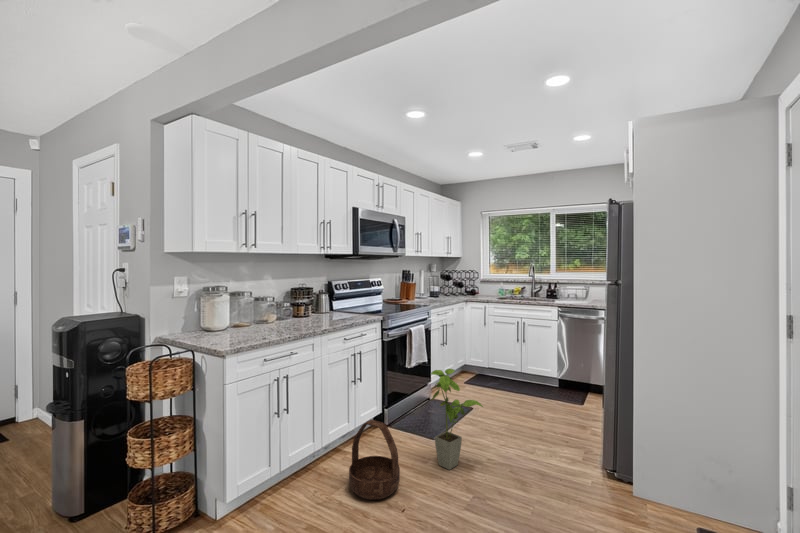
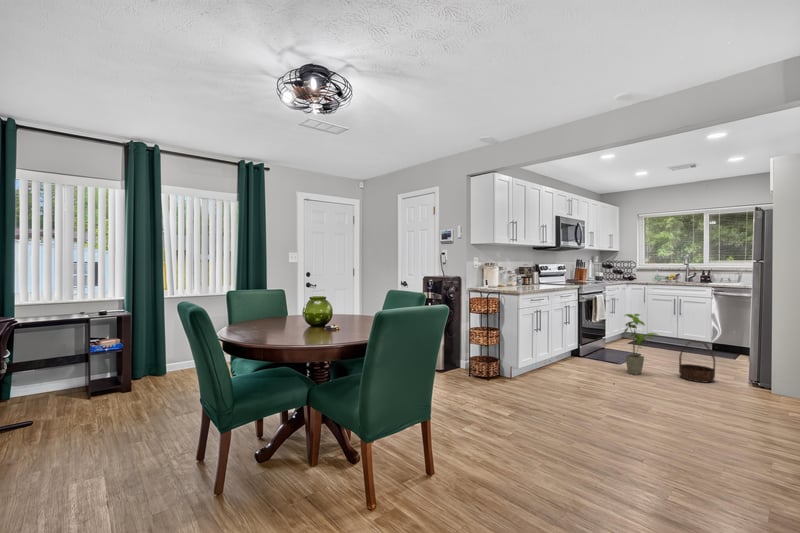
basket: present [349,420,400,500] -> present [679,341,715,382]

